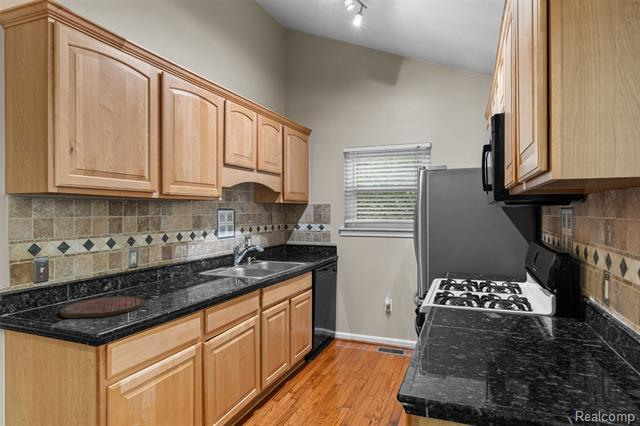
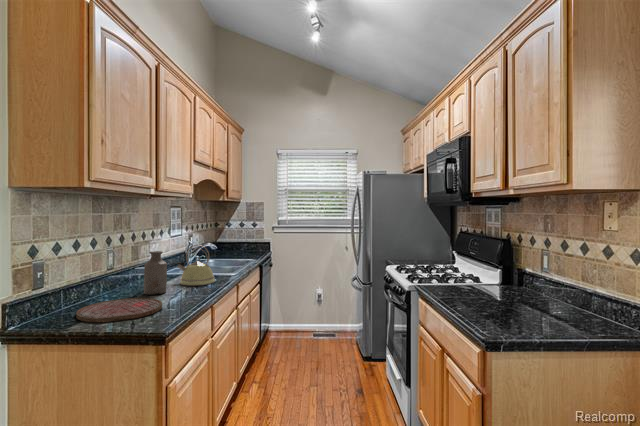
kettle: none [198,247,233,288] -> present [176,245,215,286]
bottle: none [151,252,174,294] -> present [144,251,167,295]

